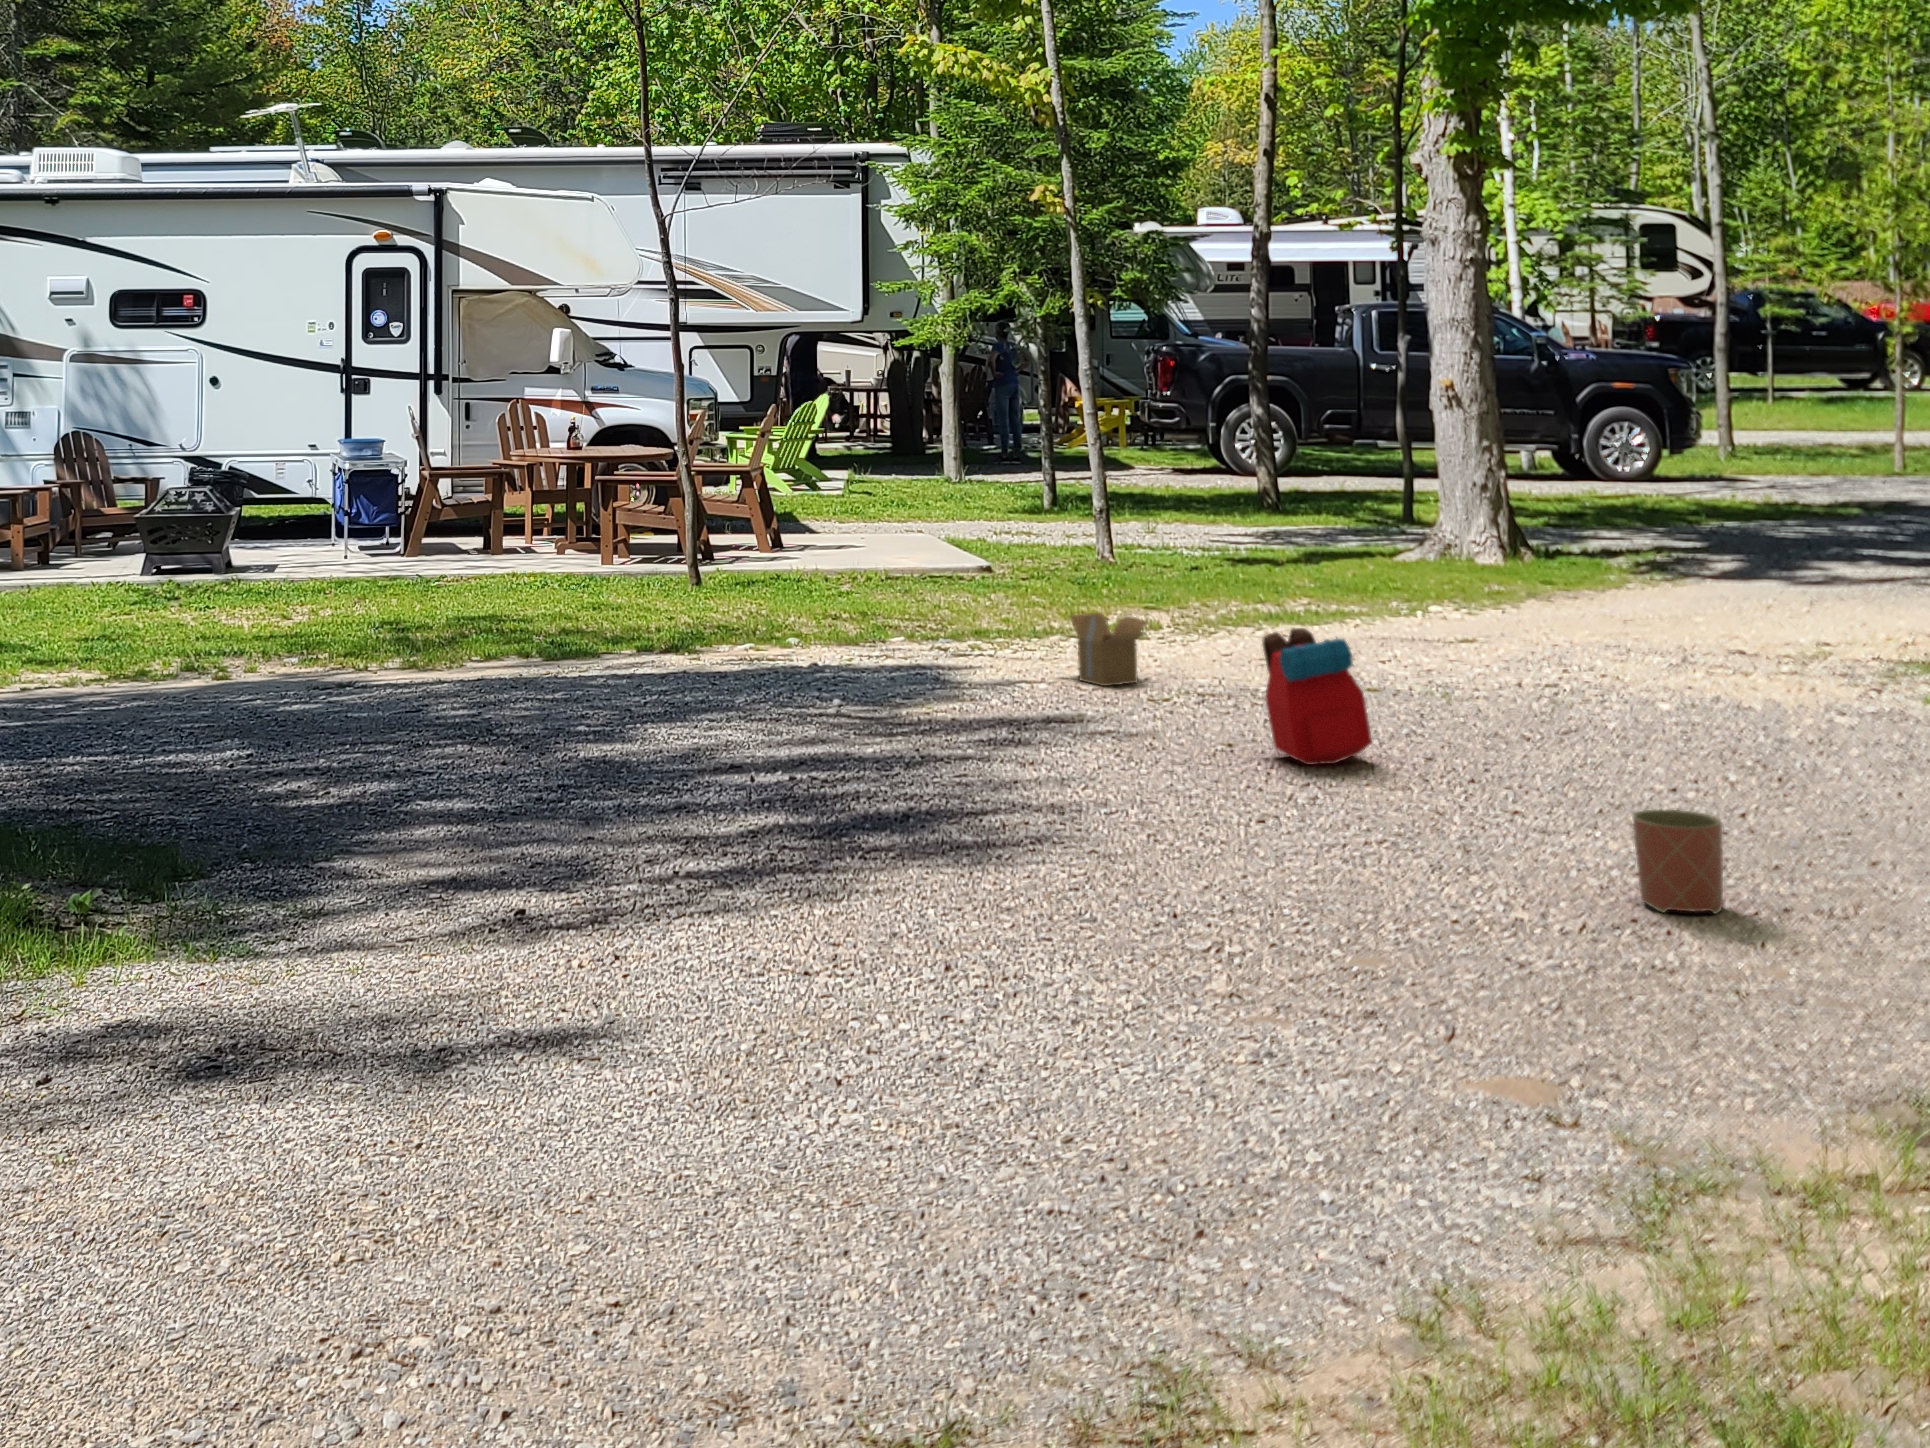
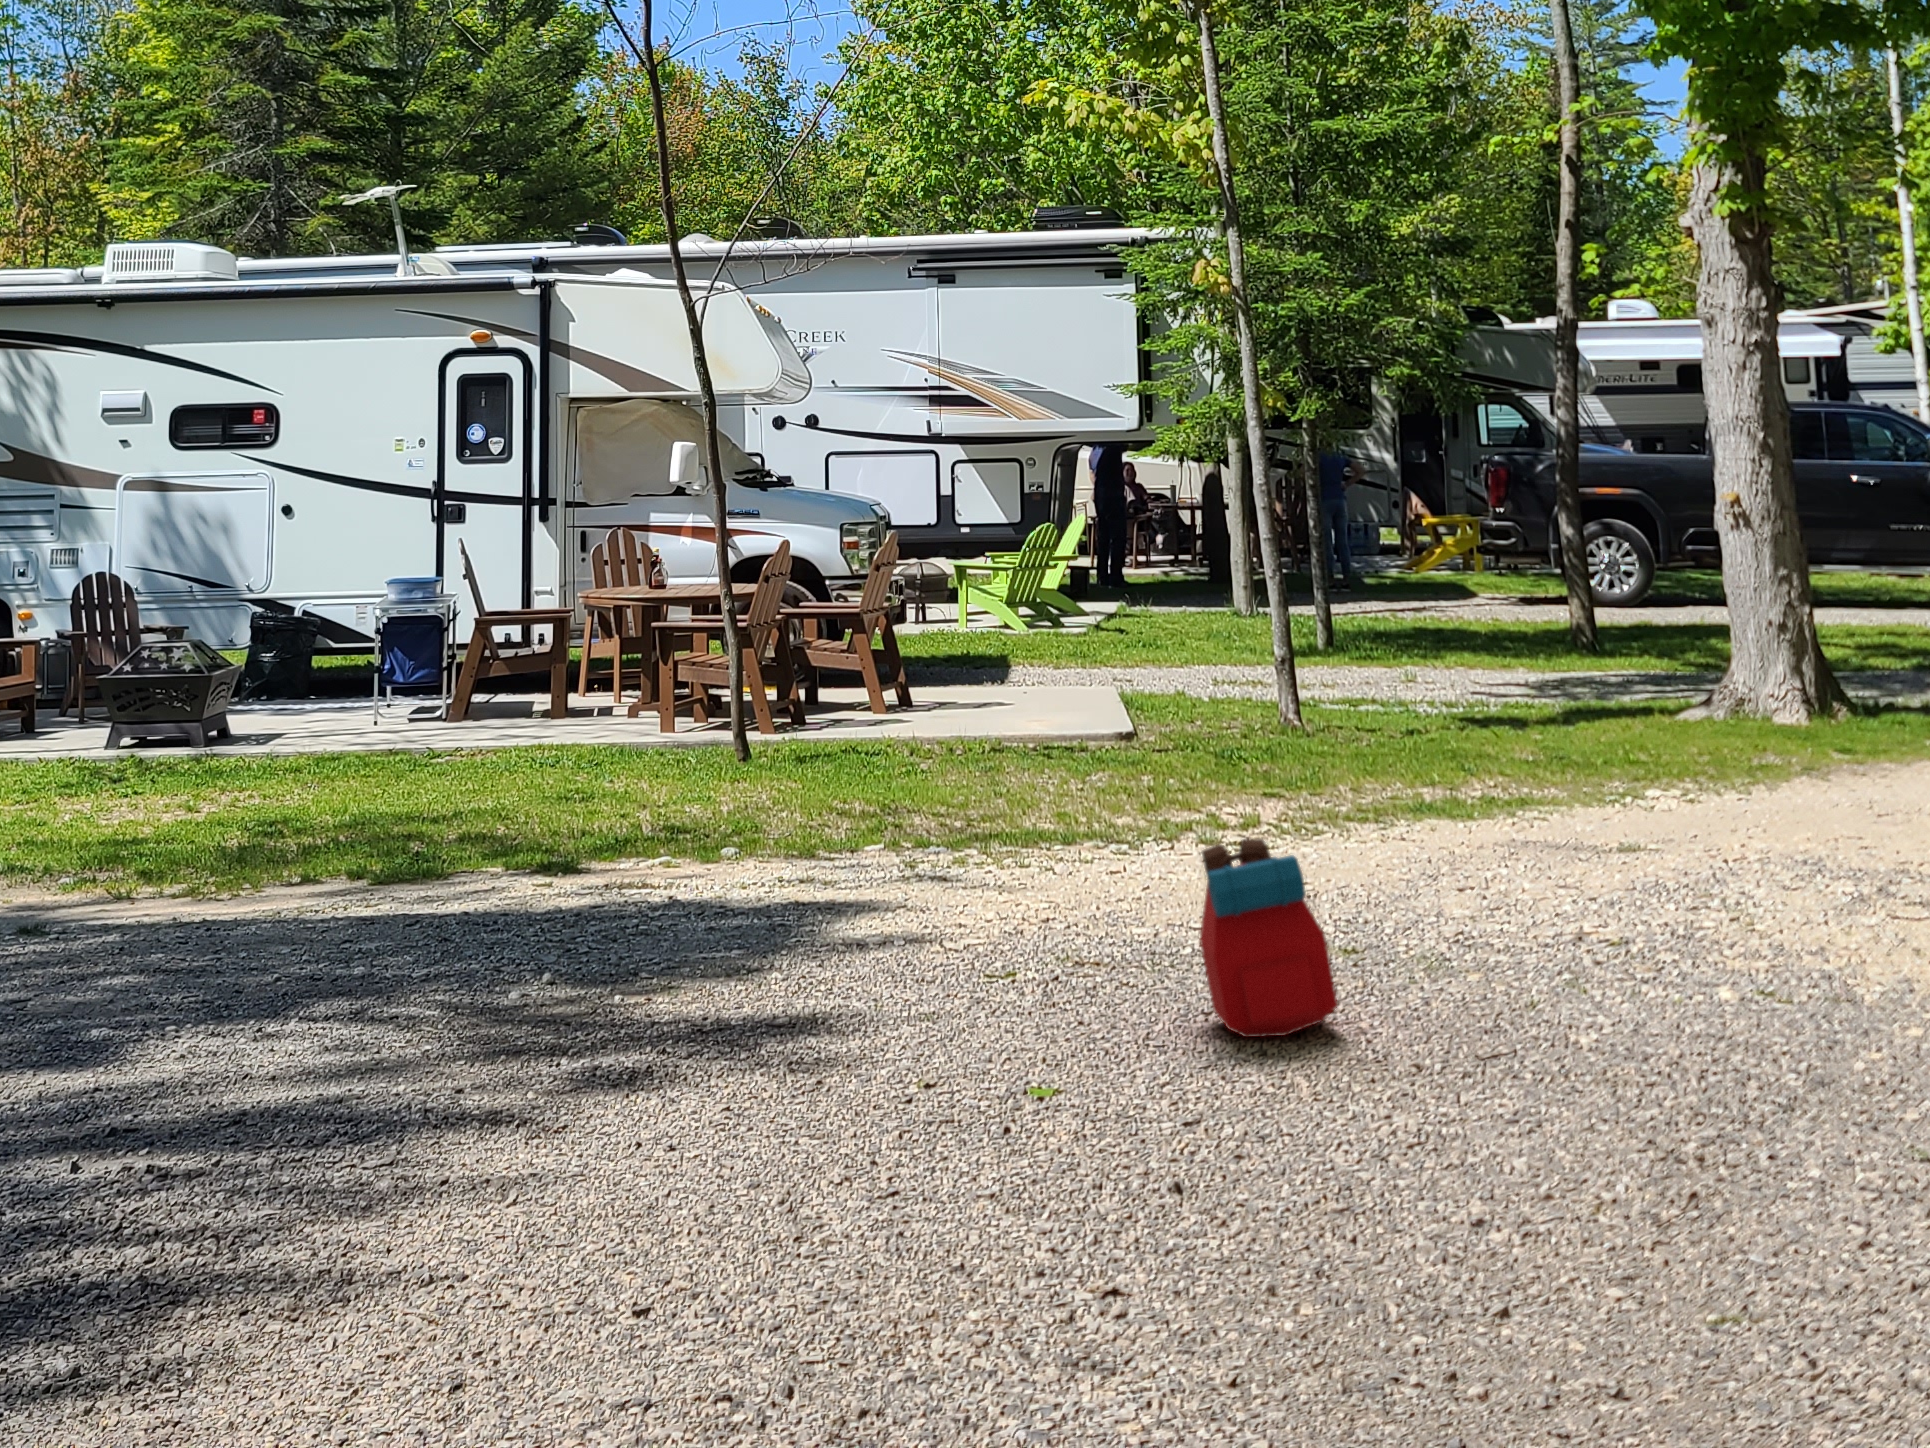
cardboard box: present [1070,612,1148,686] -> none [1064,805,1164,906]
planter: present [1632,809,1723,914] -> none [1496,1154,1633,1334]

